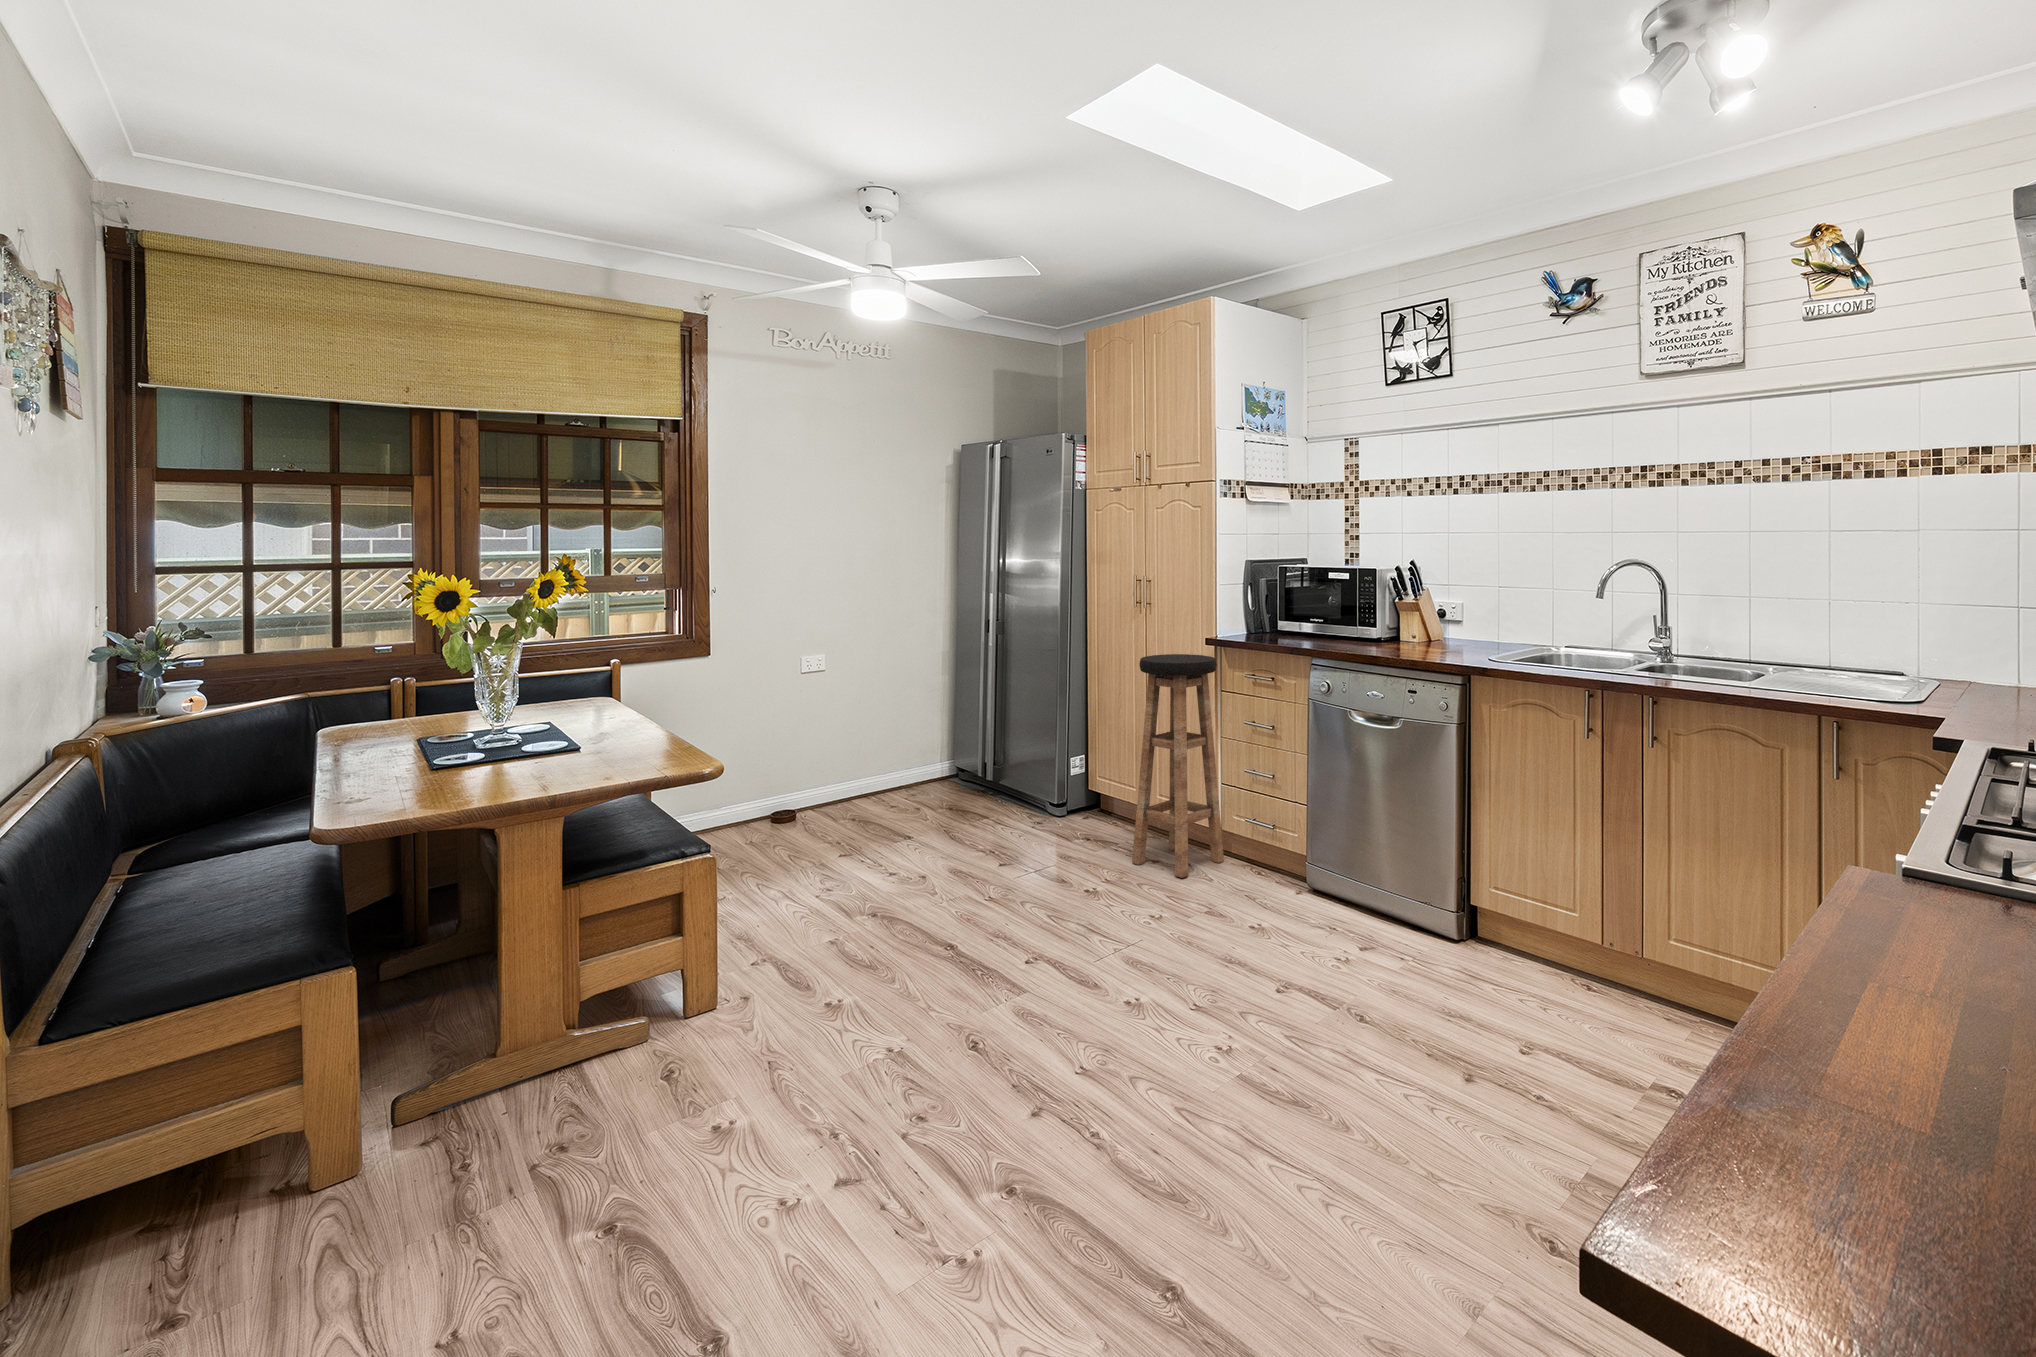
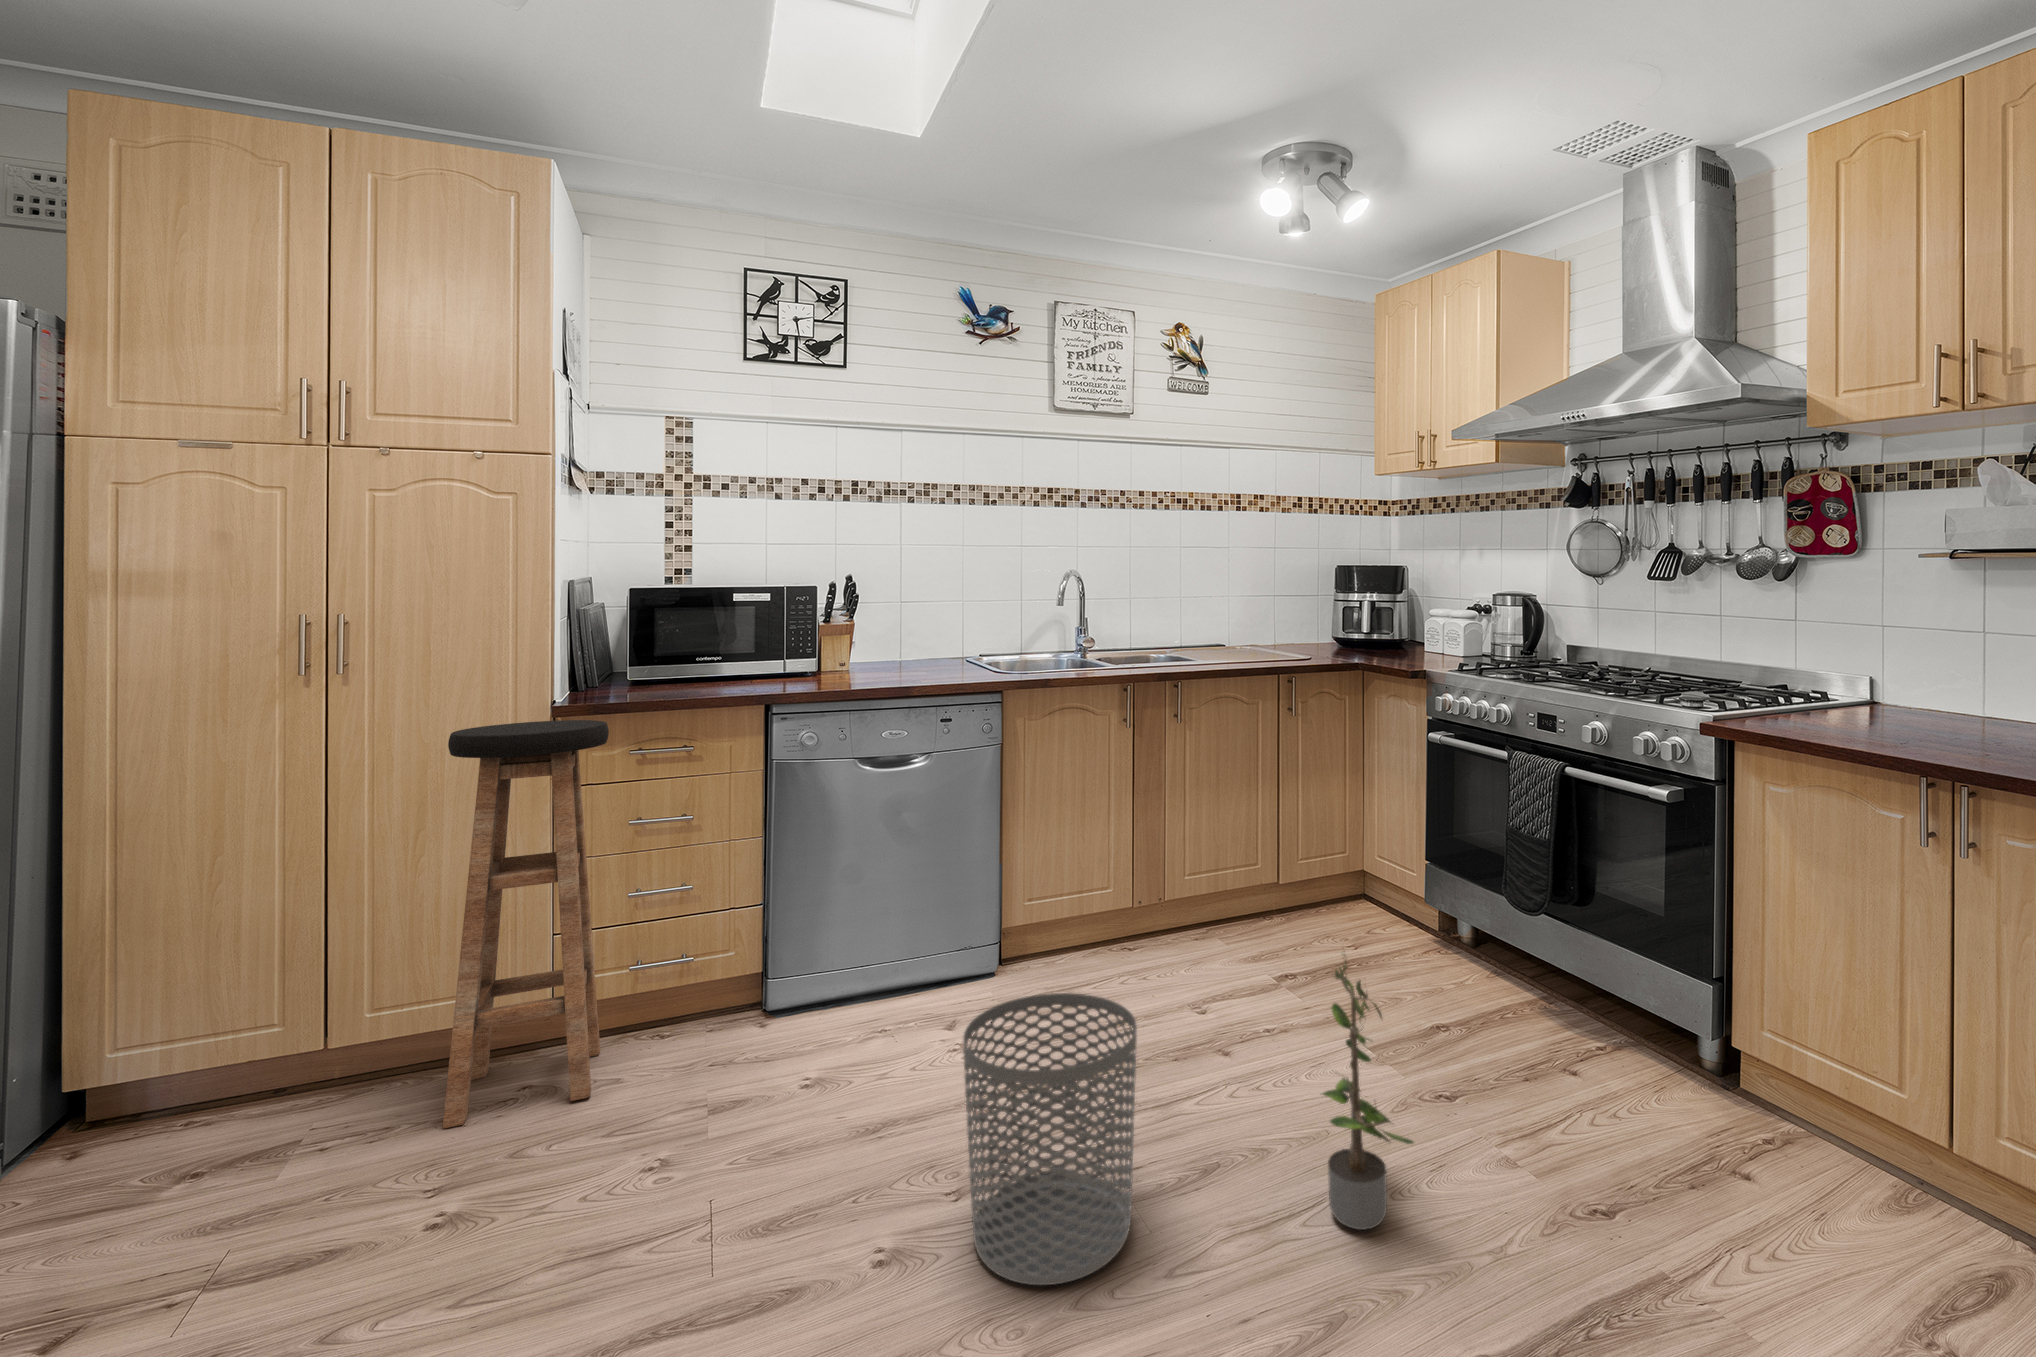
waste bin: none [1135,891,1254,1075] -> present [963,993,1137,1285]
potted plant: none [1271,954,1396,1191] -> present [1323,960,1413,1230]

